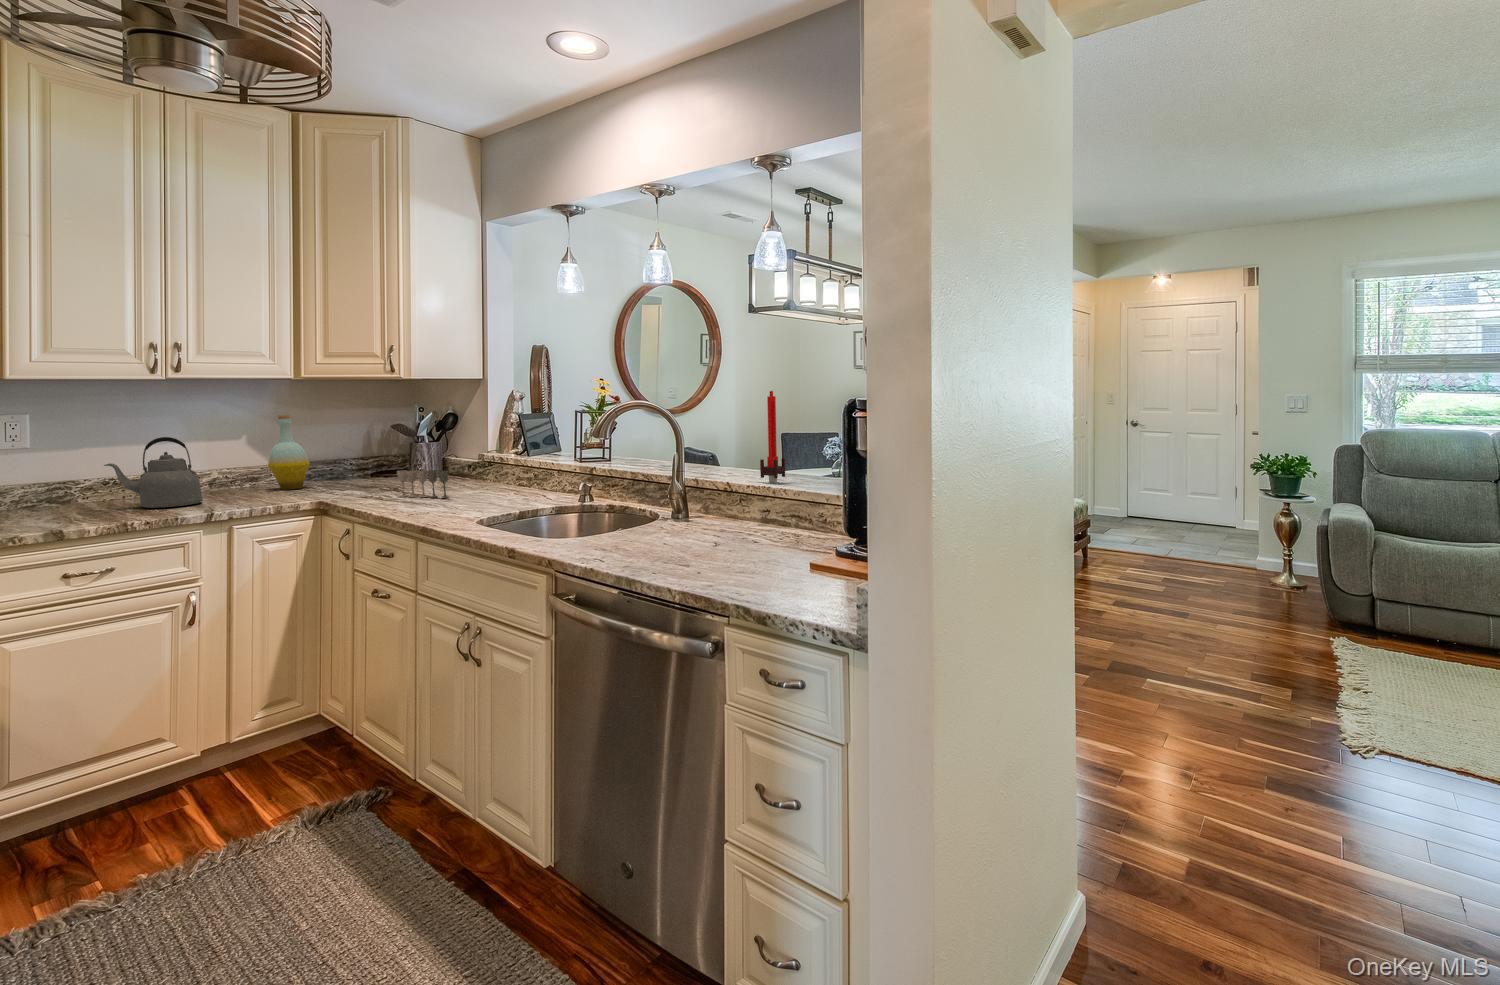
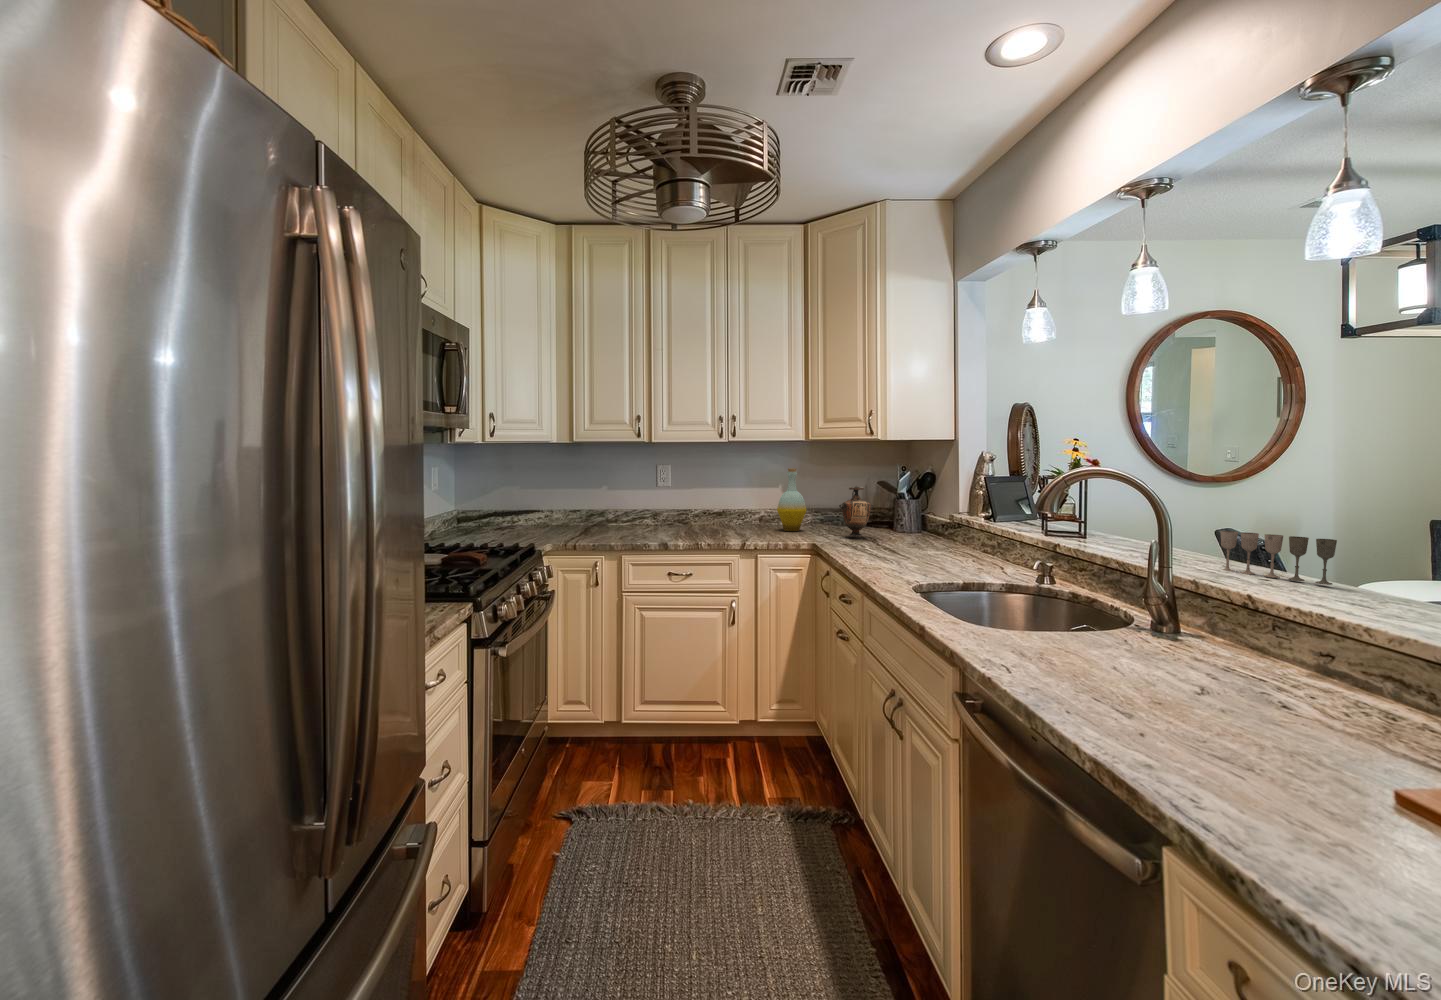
candle: present [760,391,785,483] -> none [1323,459,1381,606]
vase: none [357,427,398,487] -> present [839,486,874,537]
kettle: present [104,437,203,508] -> none [672,483,726,537]
wine glass: present [397,470,449,498] -> present [1221,531,1337,585]

